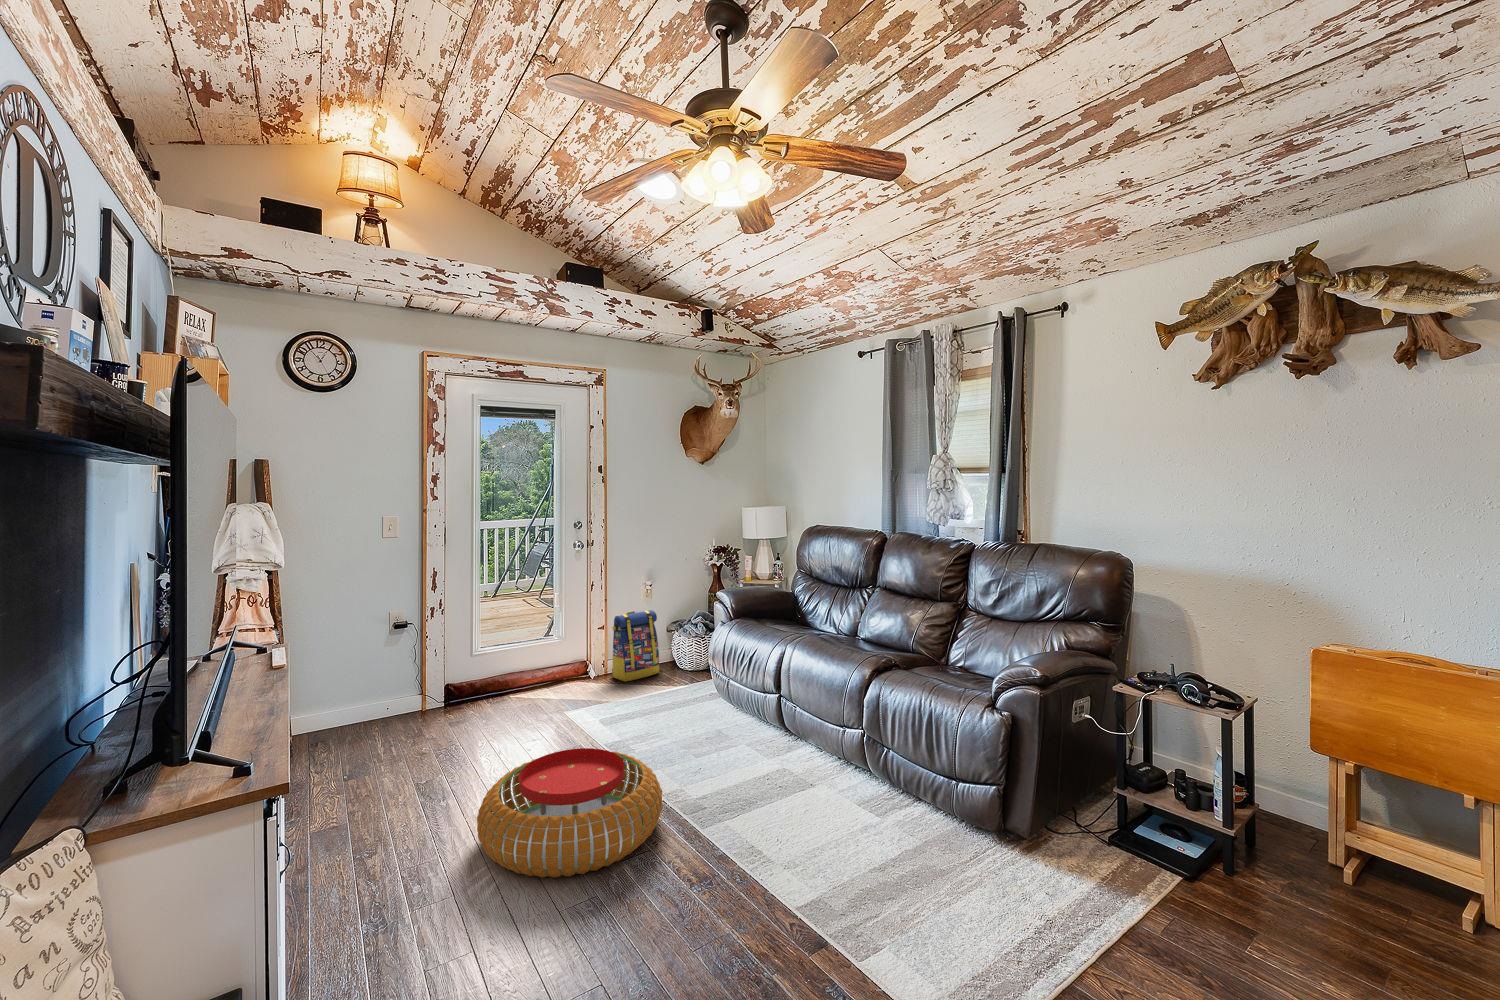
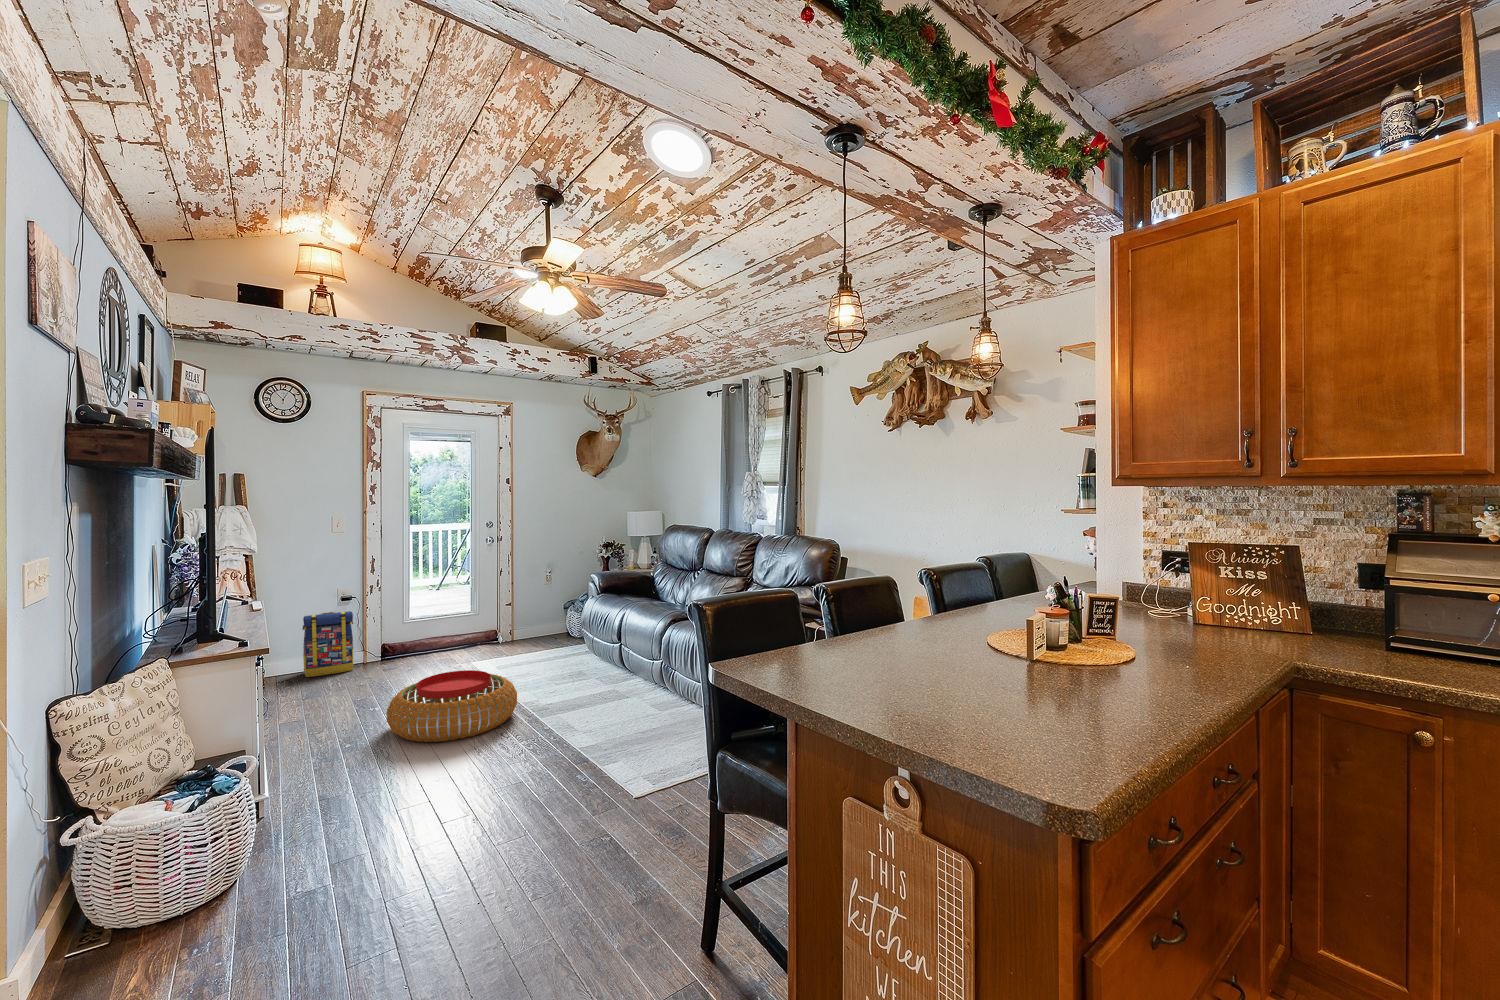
backpack: present [612,610,659,682] -> present [302,611,354,677]

